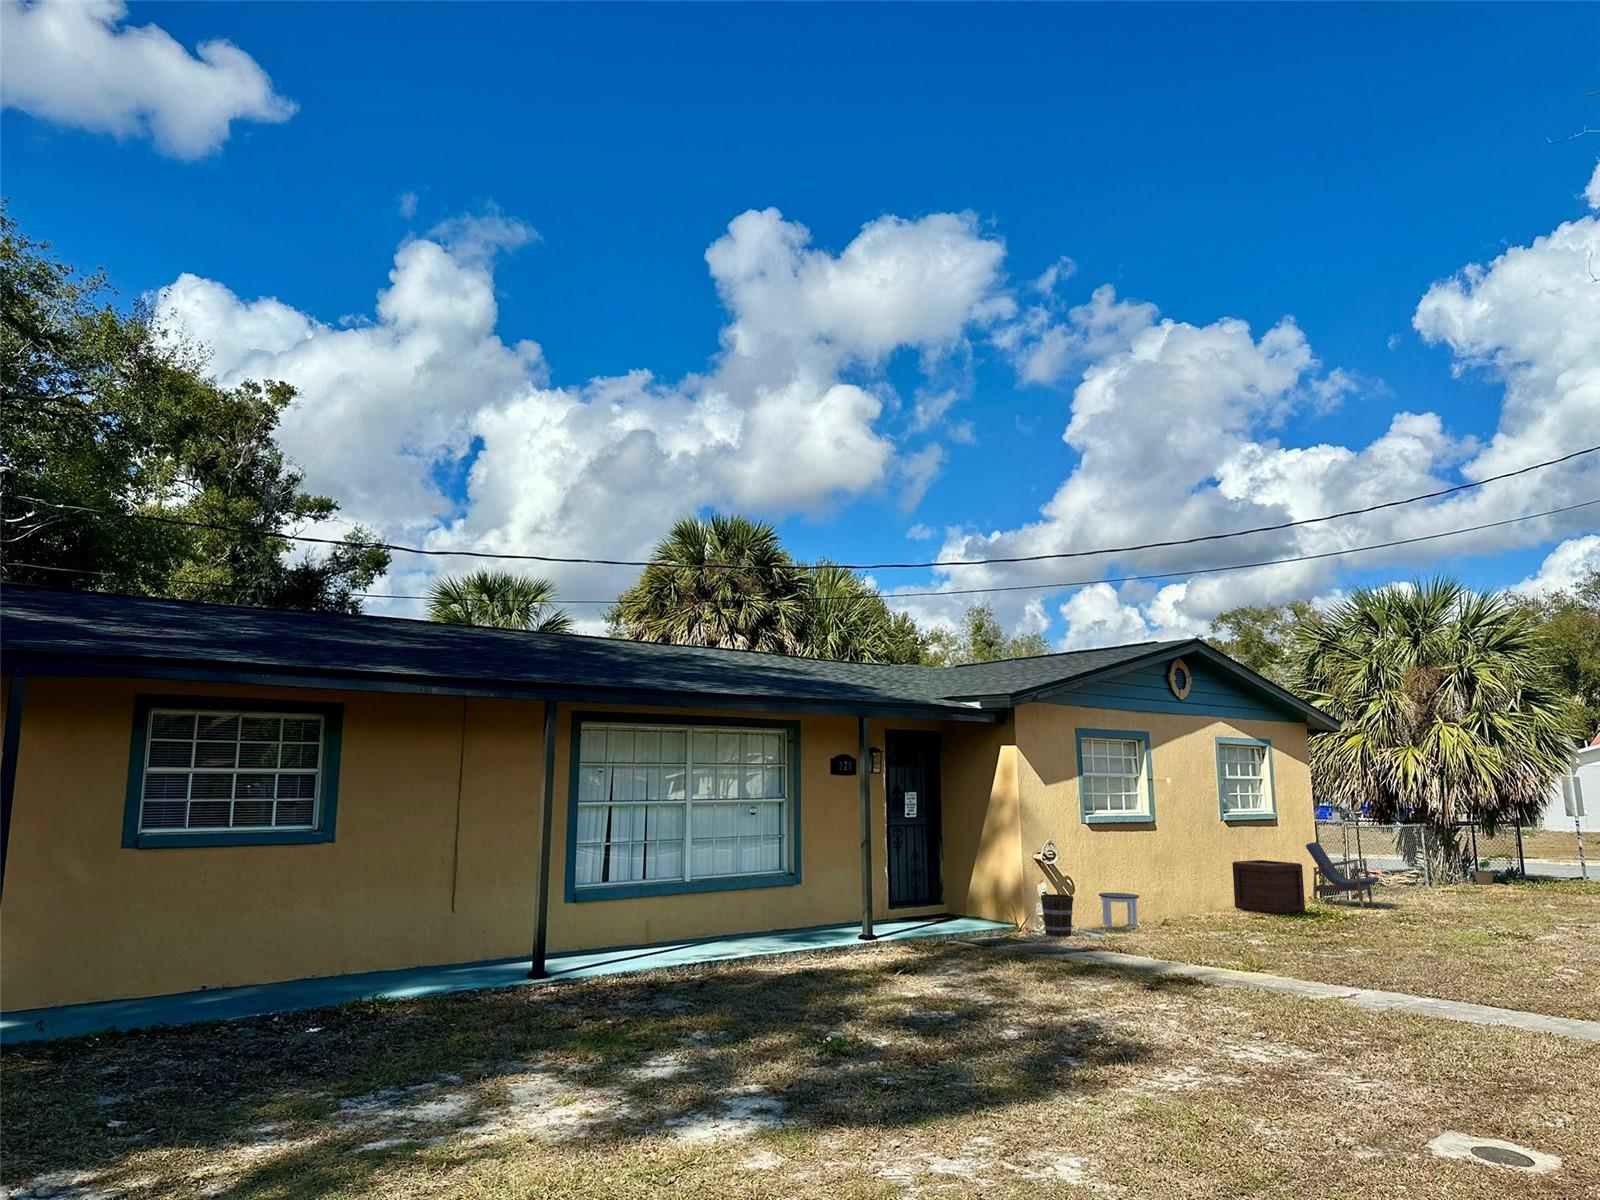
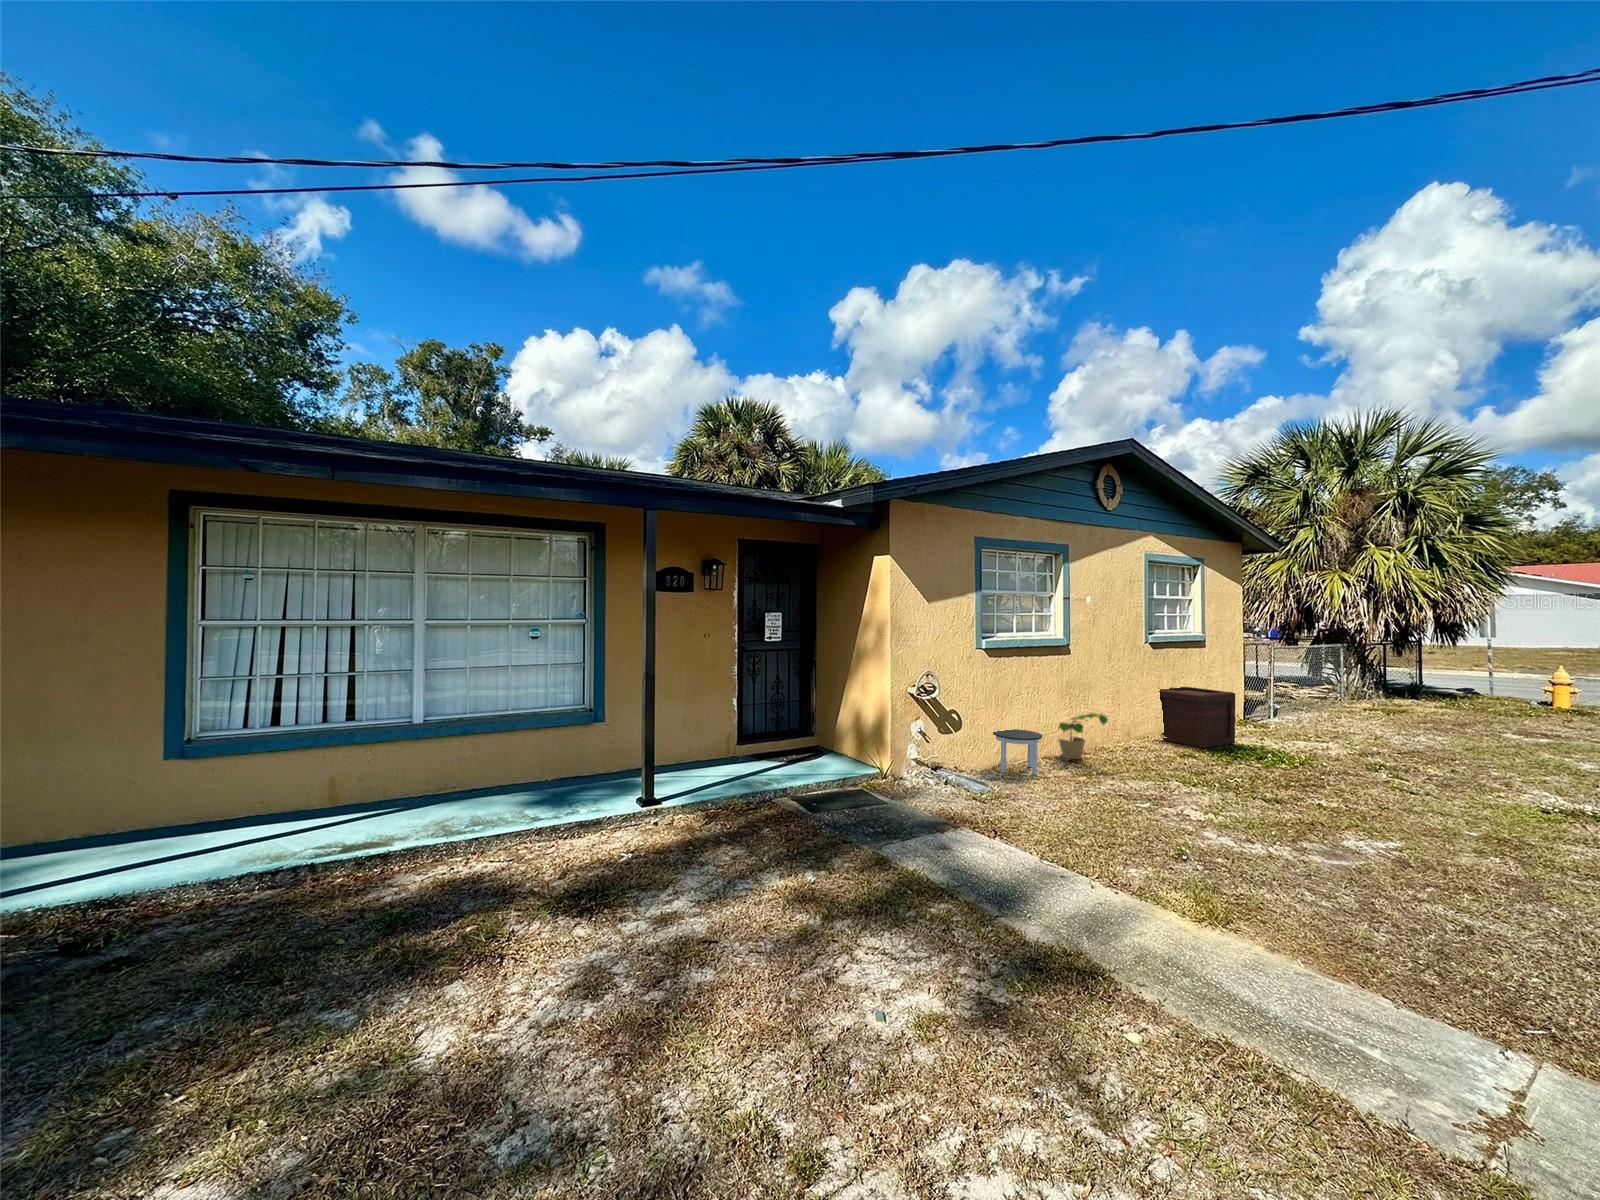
lounge chair: present [1306,842,1379,908] -> none [1234,666,1315,739]
potted plant: present [1474,854,1513,885] -> present [1057,713,1108,759]
bucket: present [1041,894,1073,936] -> none [913,736,955,791]

